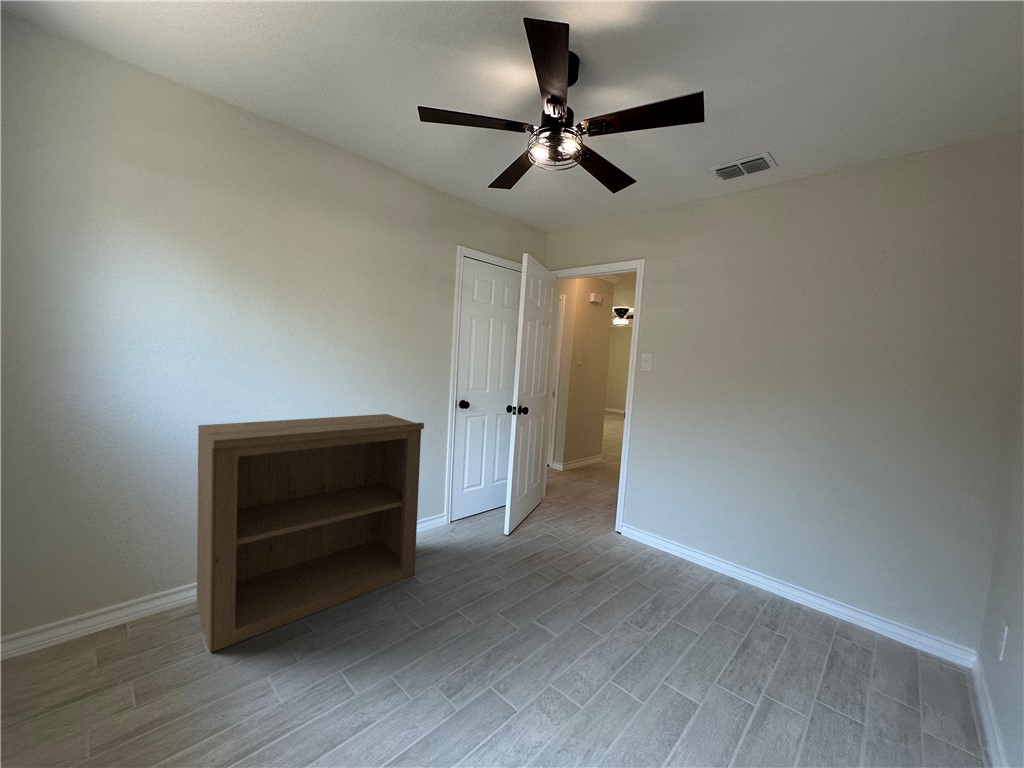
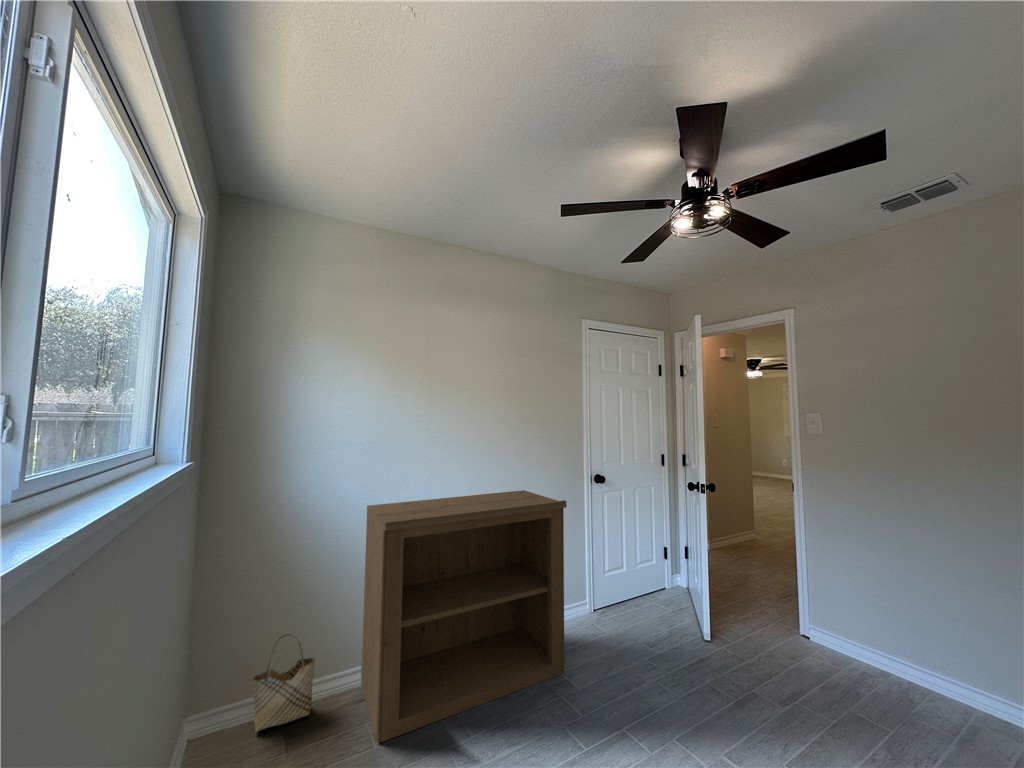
woven basket: none [49,561,135,661] -> present [253,634,315,732]

